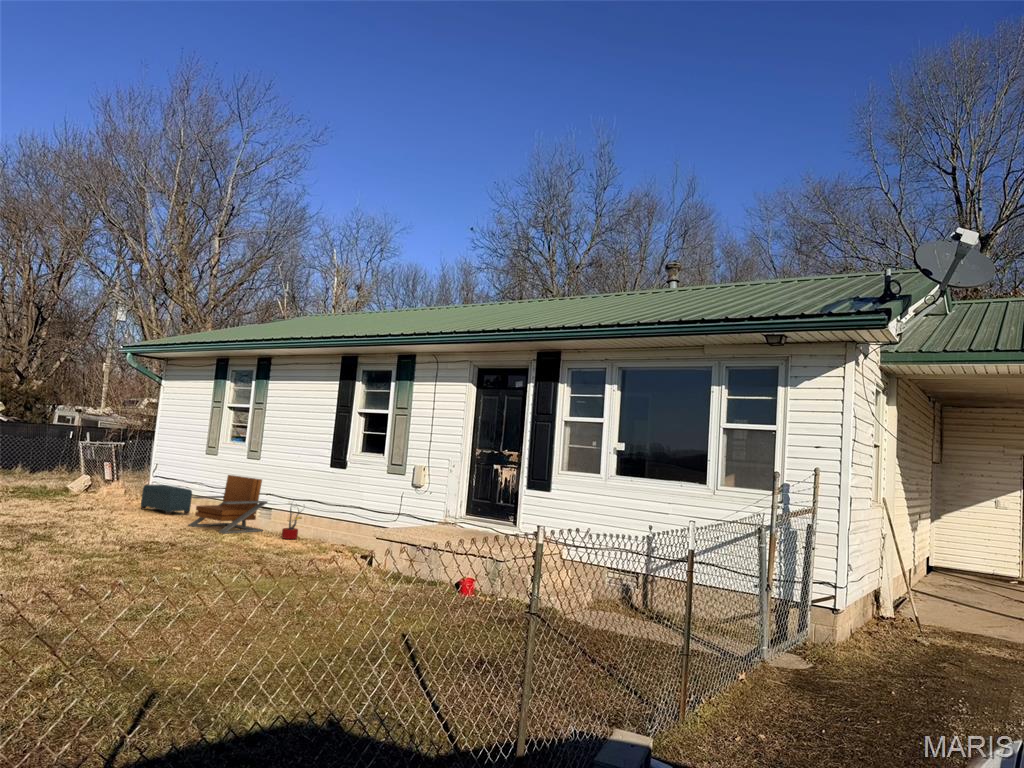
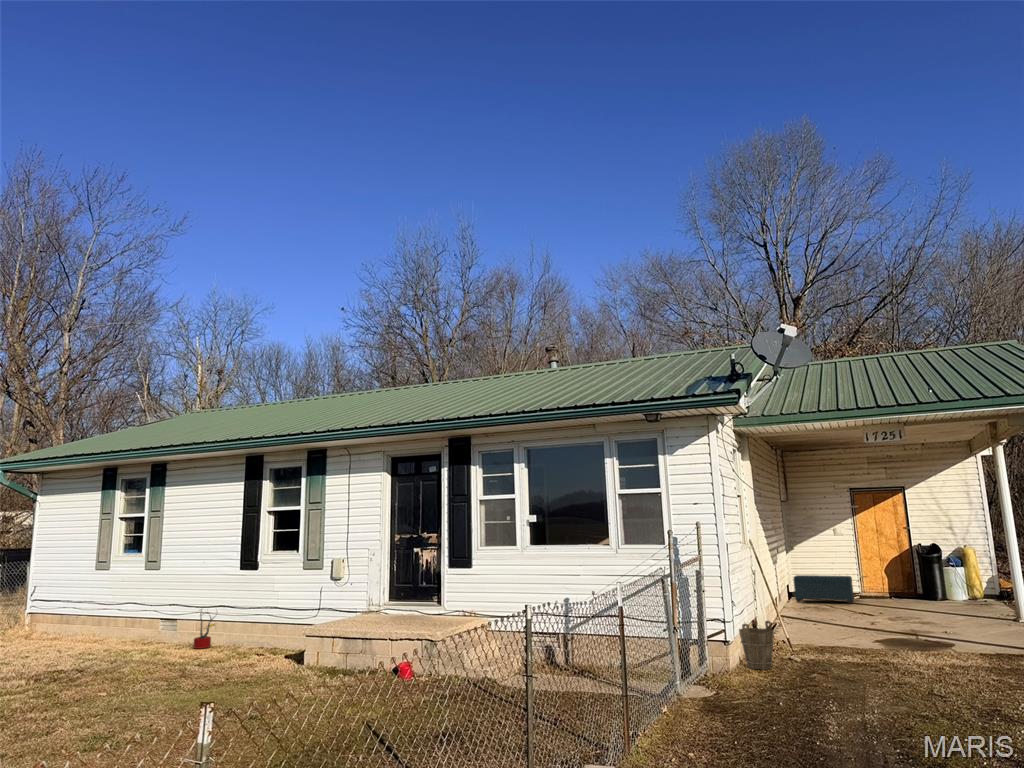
lounge chair: present [189,475,267,534] -> none [85,590,173,653]
bench: present [141,485,192,515] -> present [794,575,854,604]
bucket: none [854,594,900,651] -> present [739,621,774,670]

